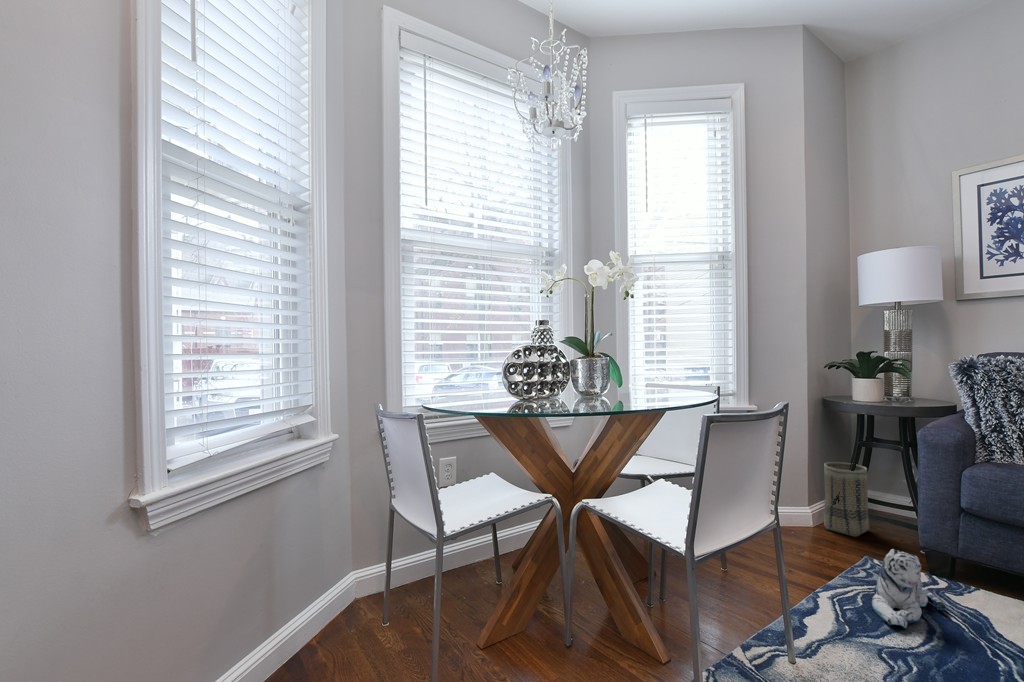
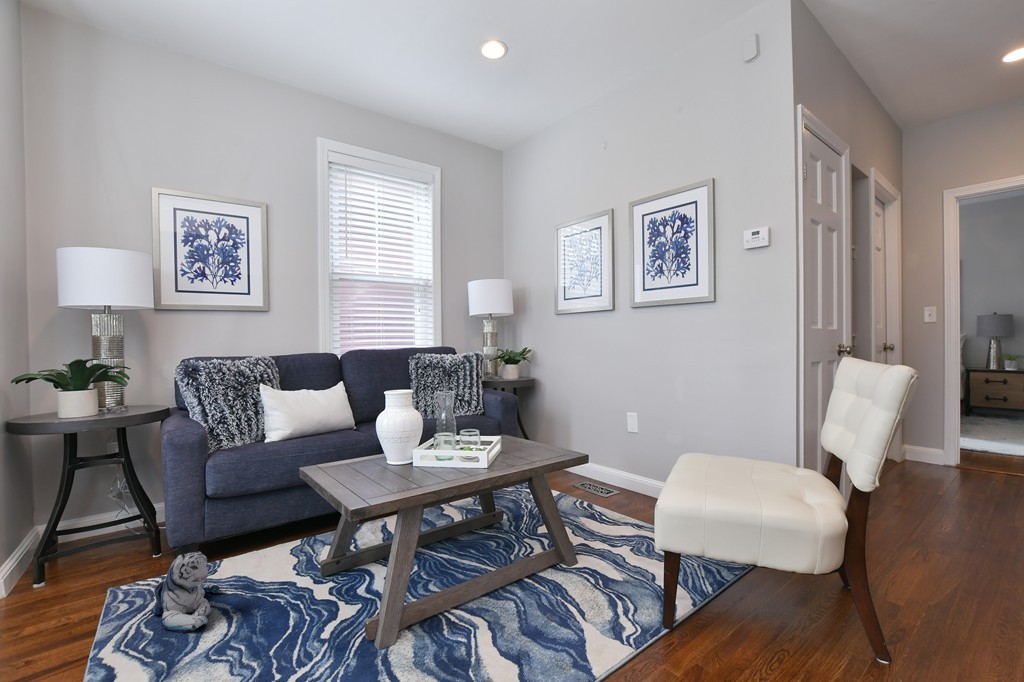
basket: present [824,462,869,537] -> none [29,493,89,587]

